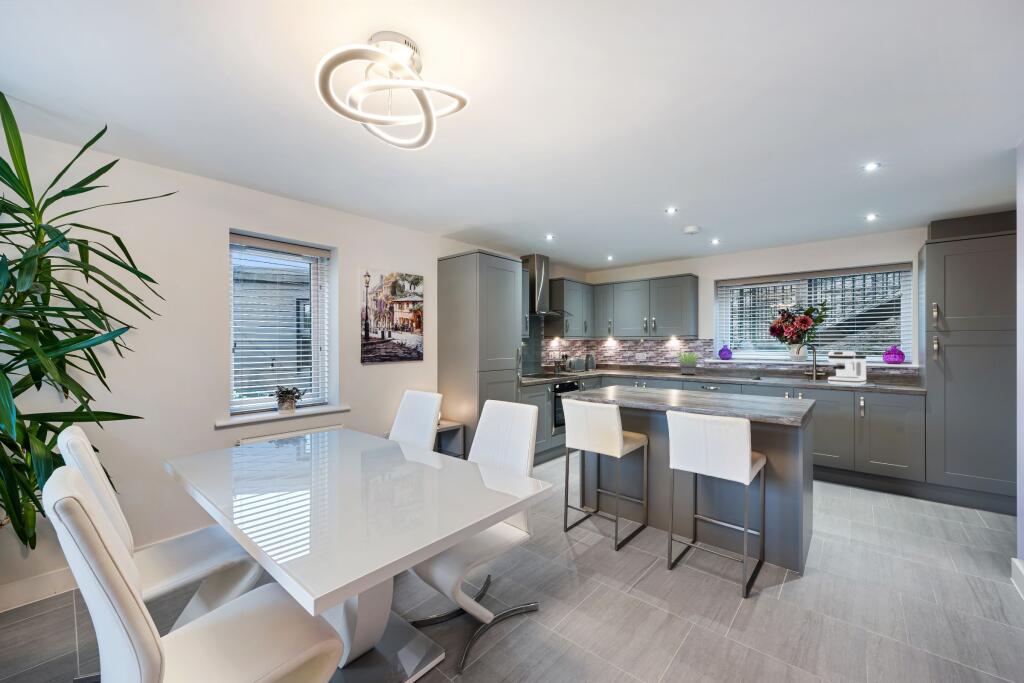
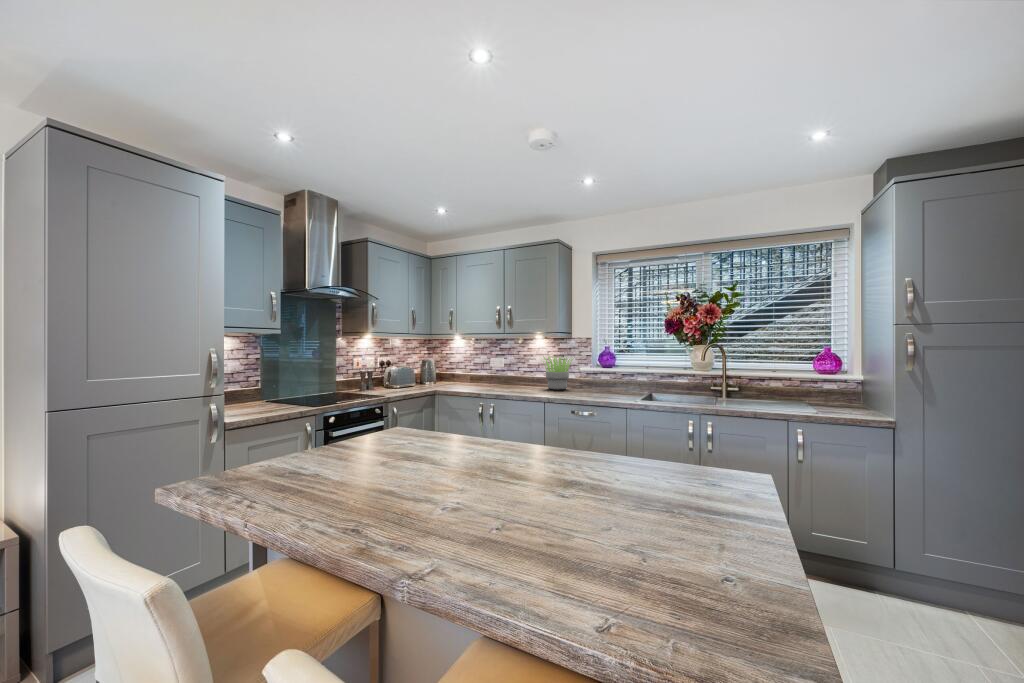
coffee maker: present [828,351,866,386] -> none [744,356,796,411]

